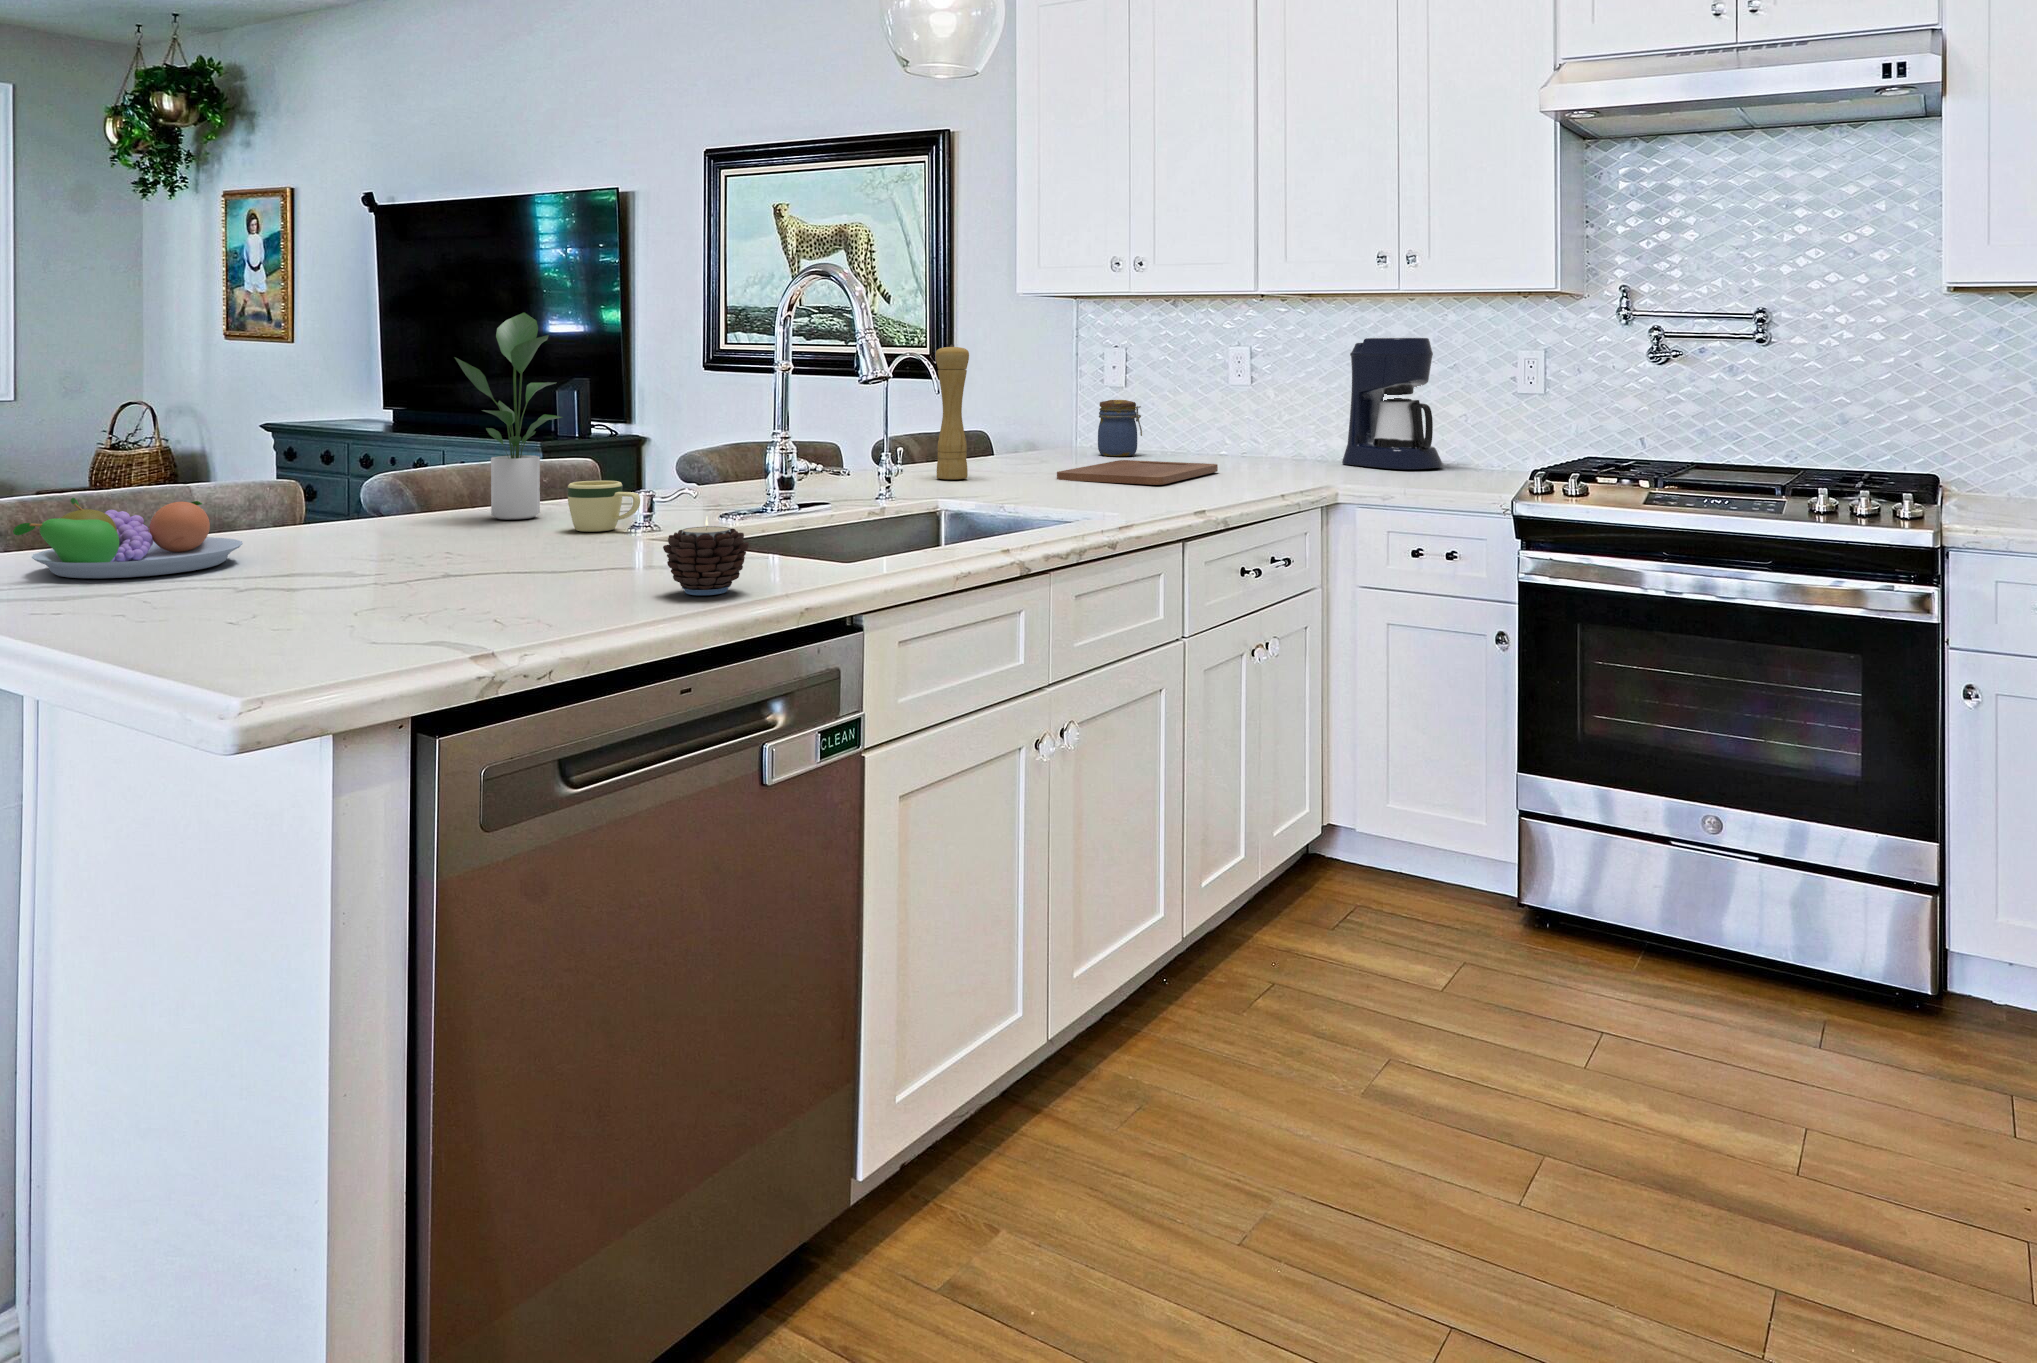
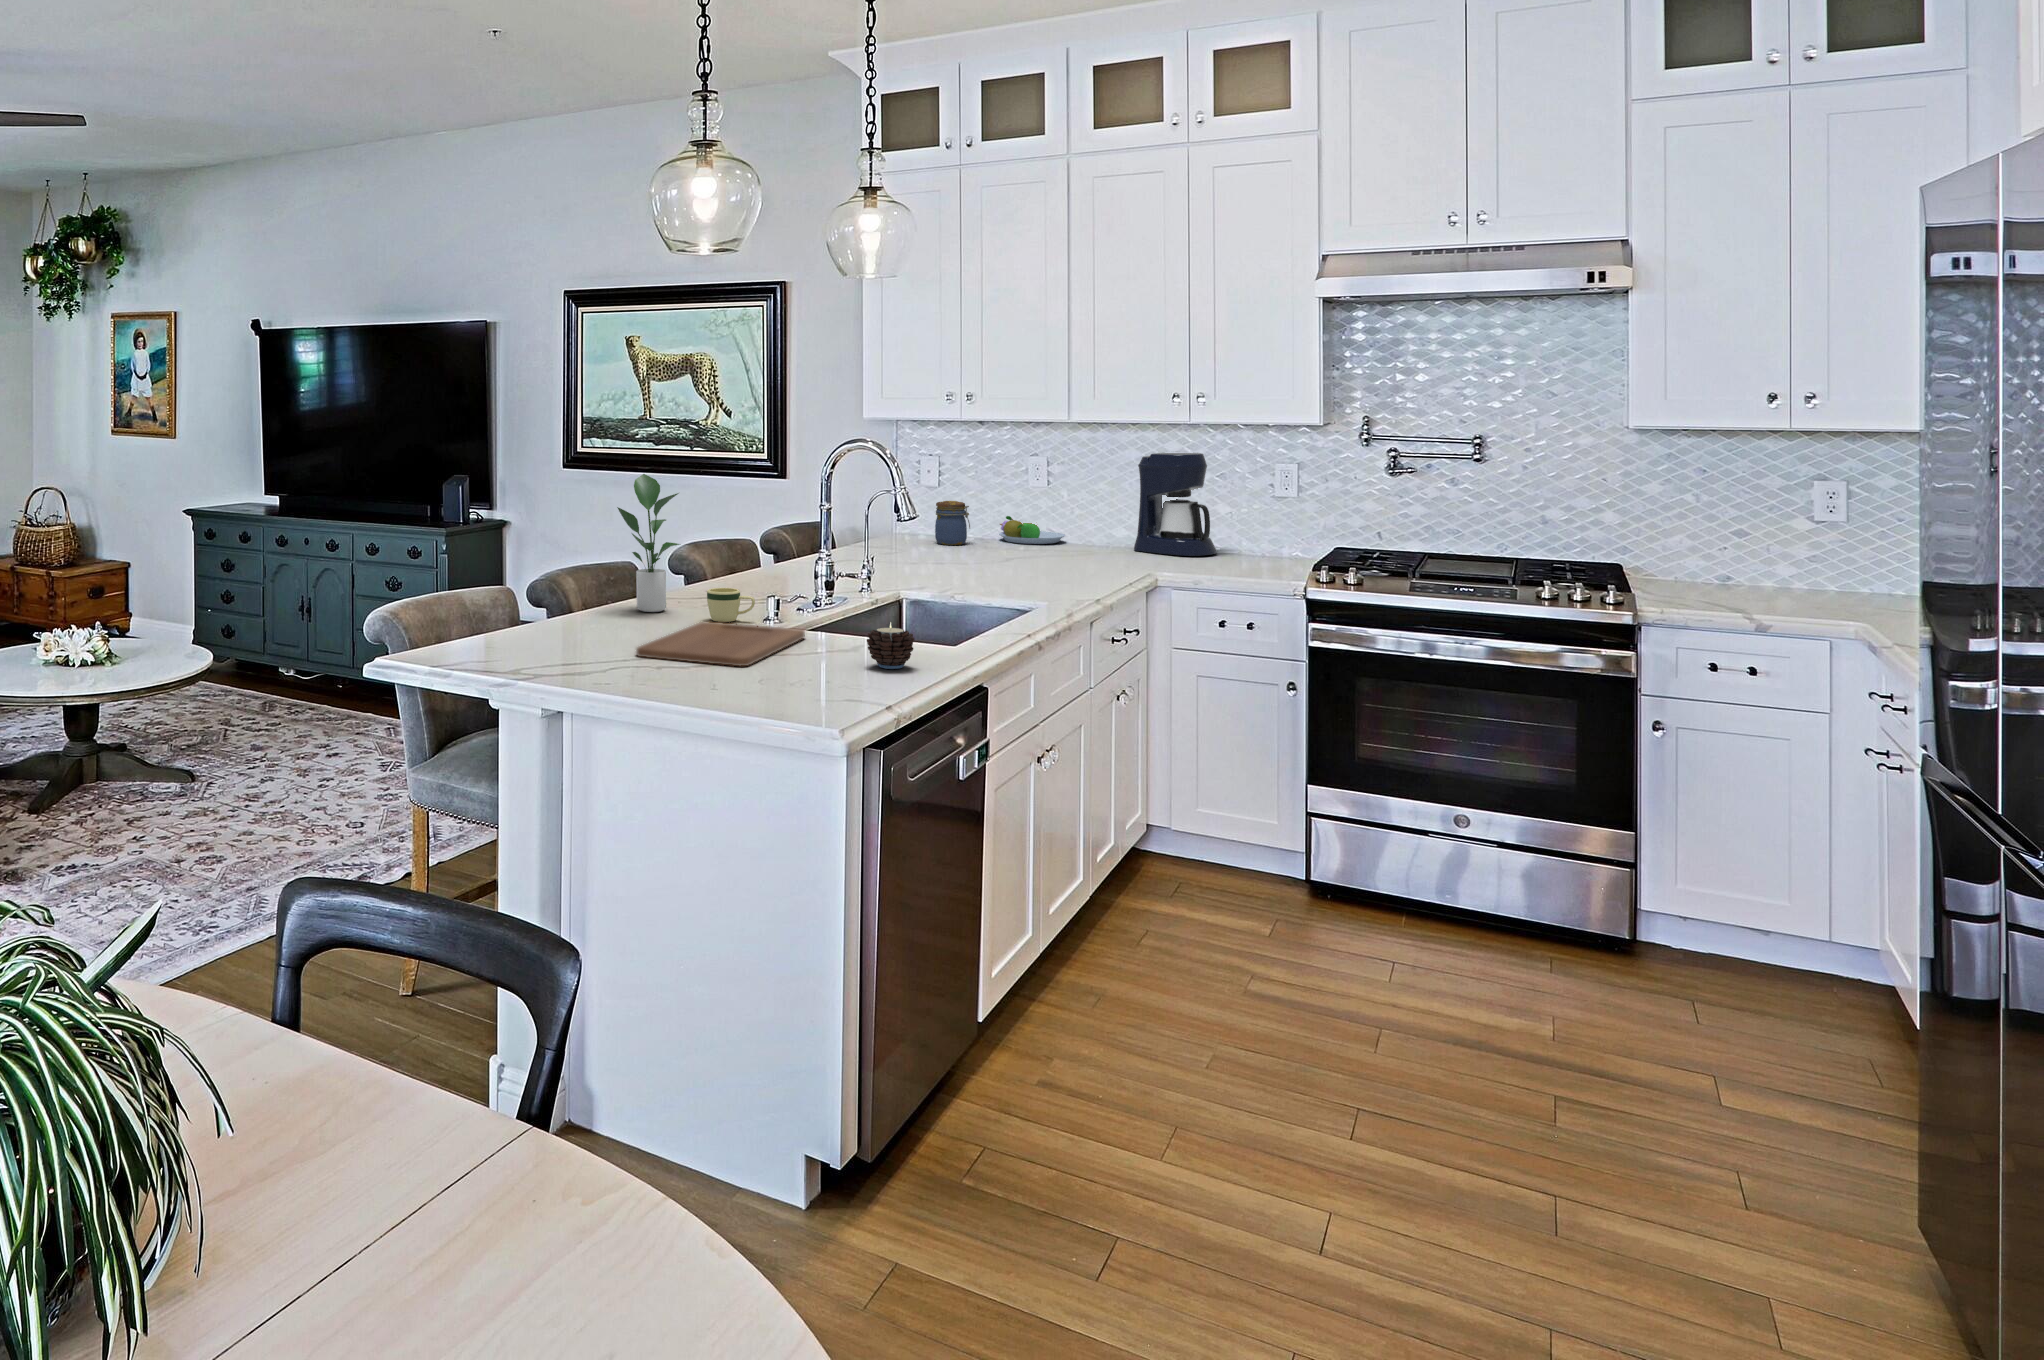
pepper mill: present [936,345,969,479] -> none [856,474,881,572]
cutting board: present [1057,460,1218,485] -> present [636,622,805,666]
fruit bowl: present [13,498,243,578] -> present [999,516,1065,544]

